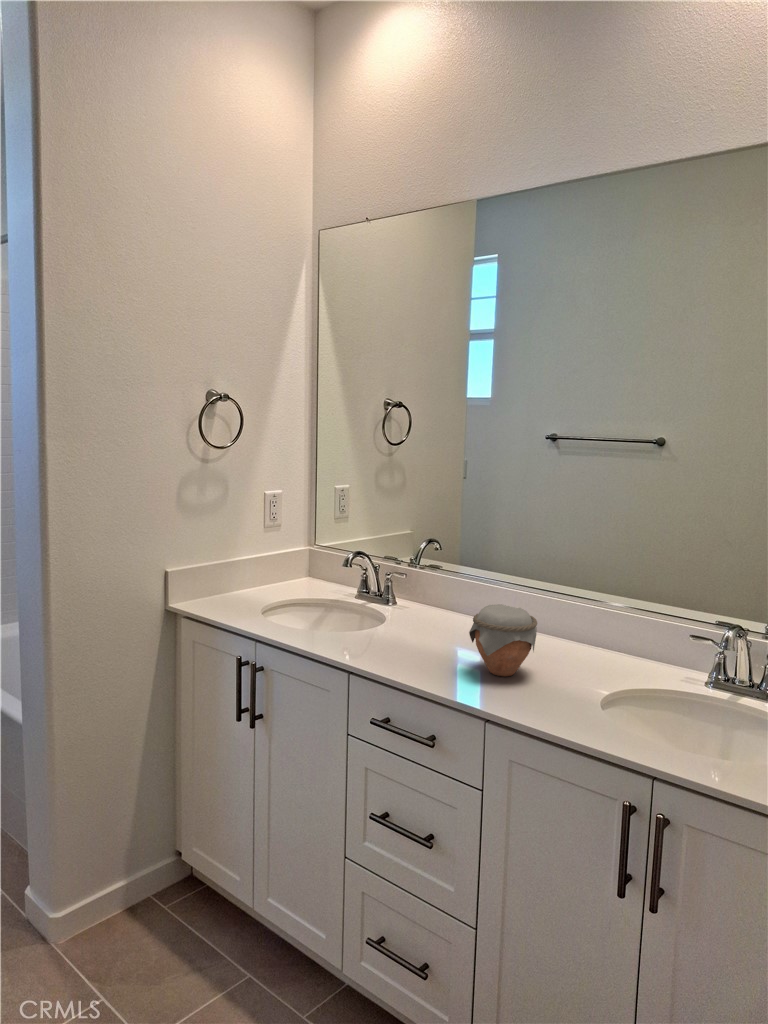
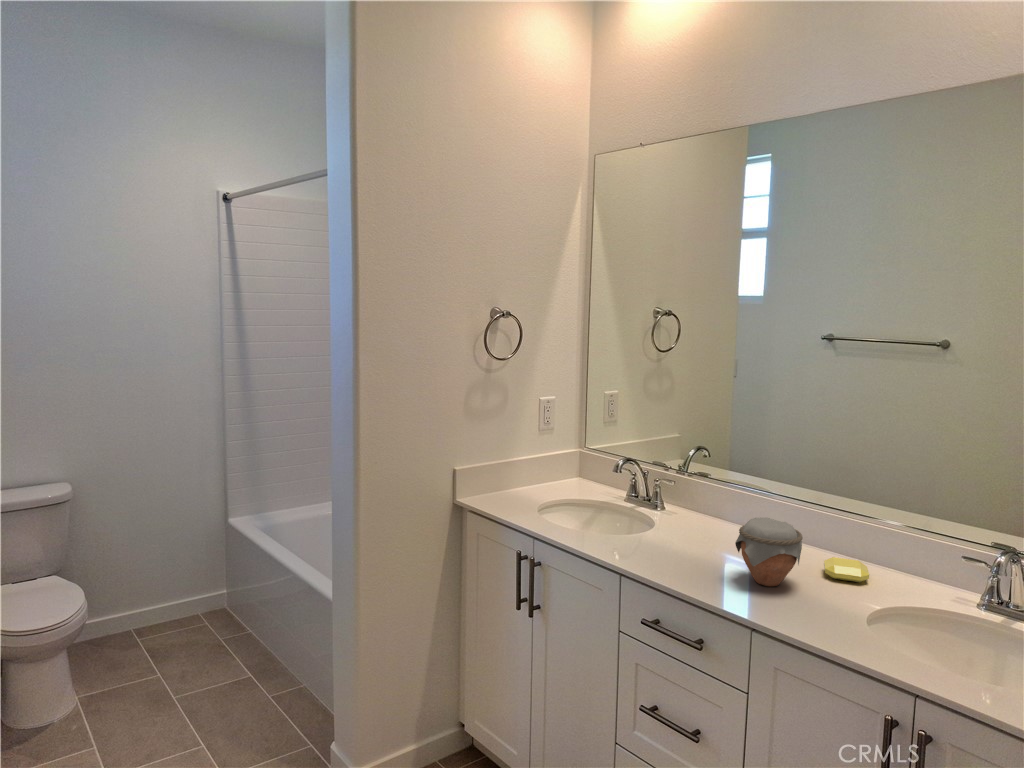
soap bar: none [558,643,603,667] -> present [824,557,869,582]

